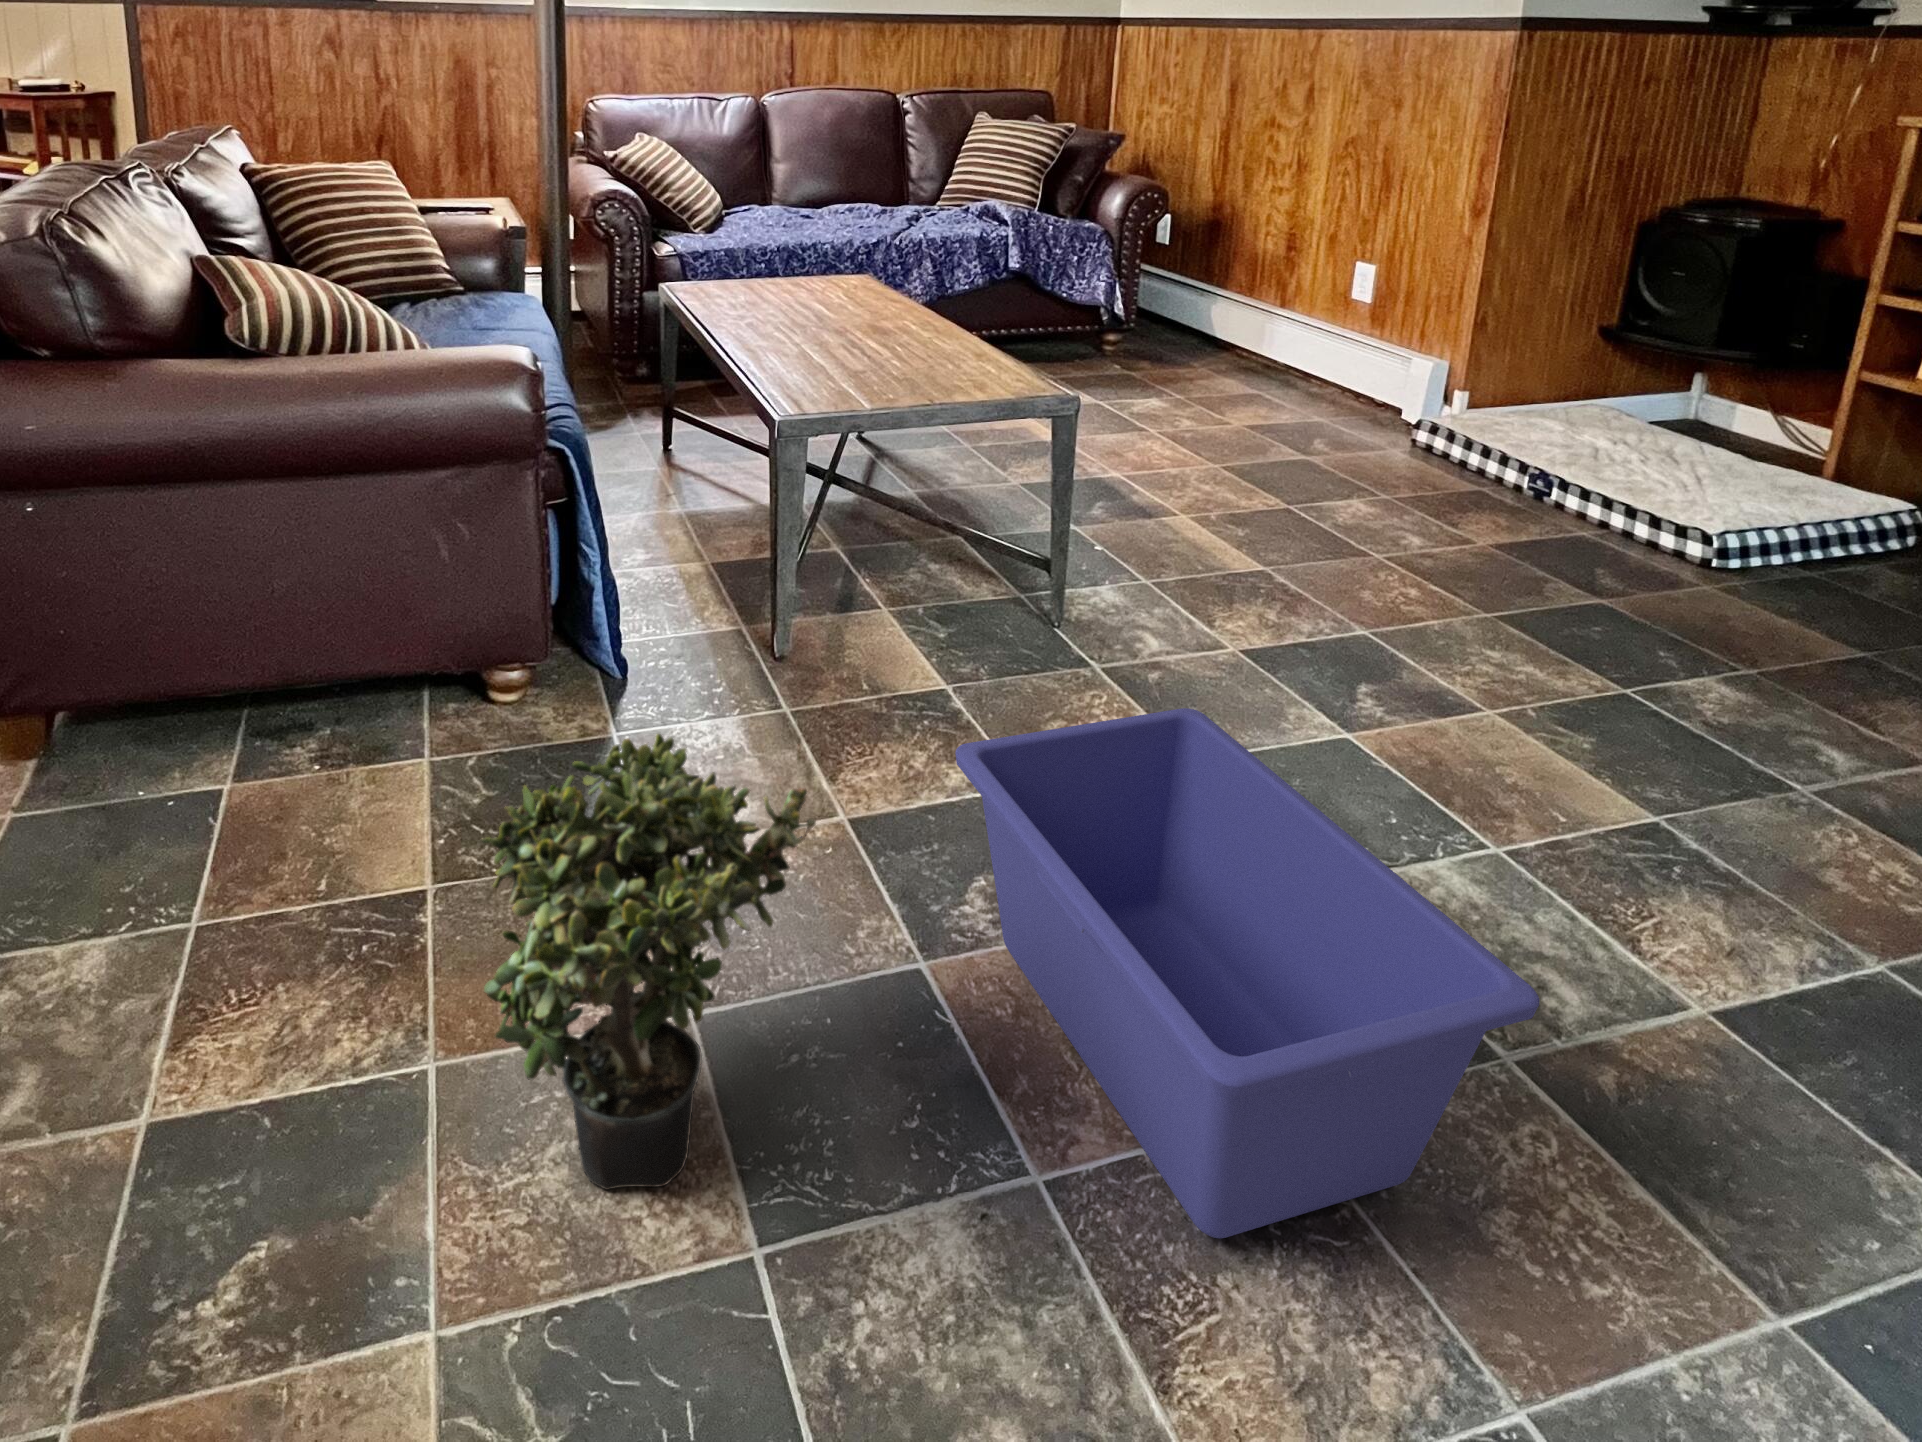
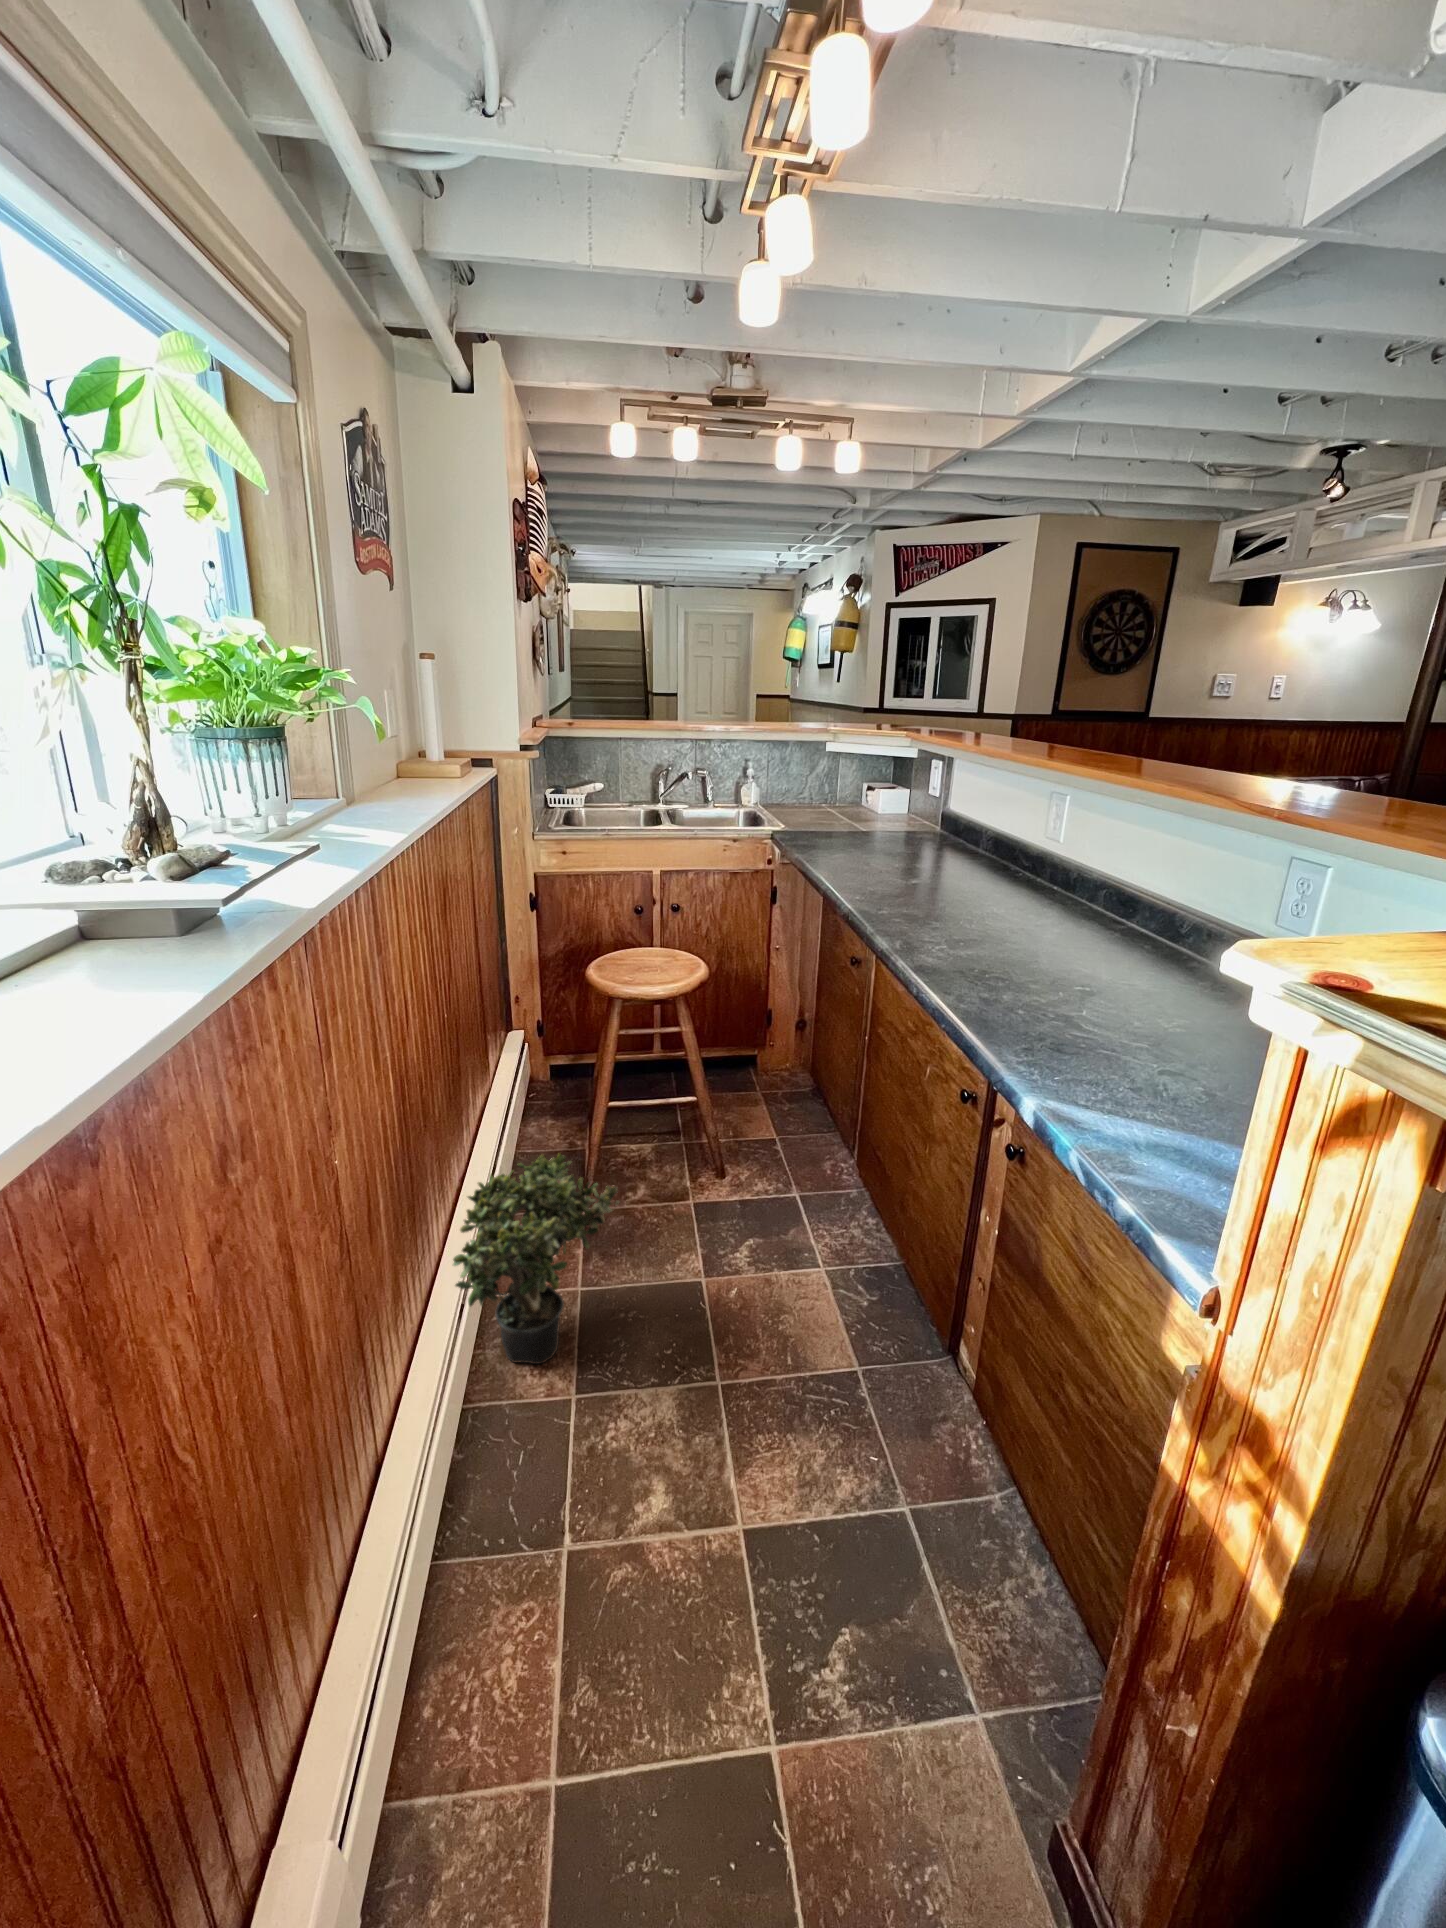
storage bin: present [955,708,1540,1238] -> none [724,1161,954,1418]

